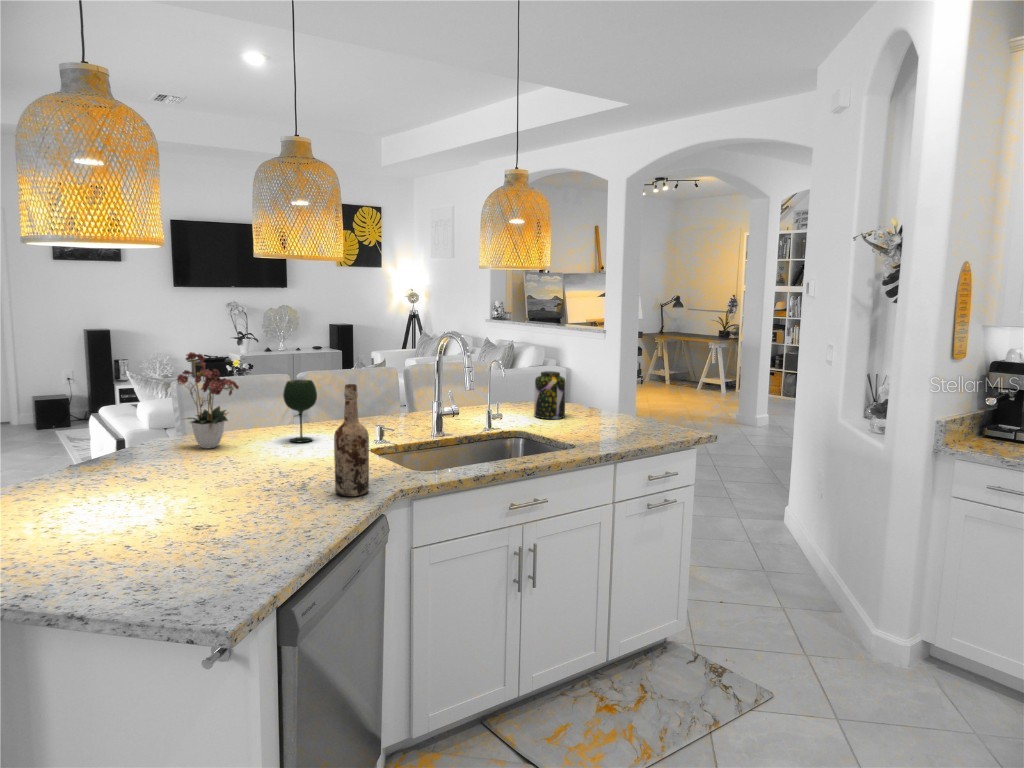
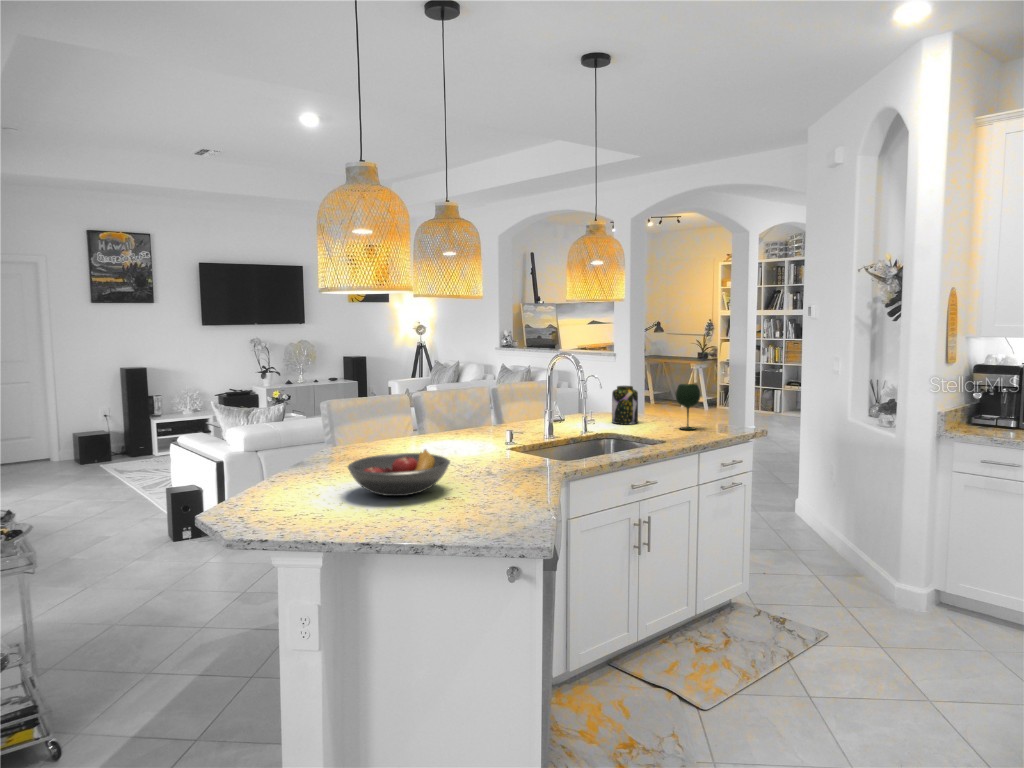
flower arrangement: present [177,352,239,448] -> none [350,372,406,453]
wine glass: present [283,380,317,442] -> present [676,384,700,430]
wine bottle: present [334,384,369,496] -> none [518,393,543,477]
fruit bowl: none [68,455,224,521] -> present [348,450,450,496]

